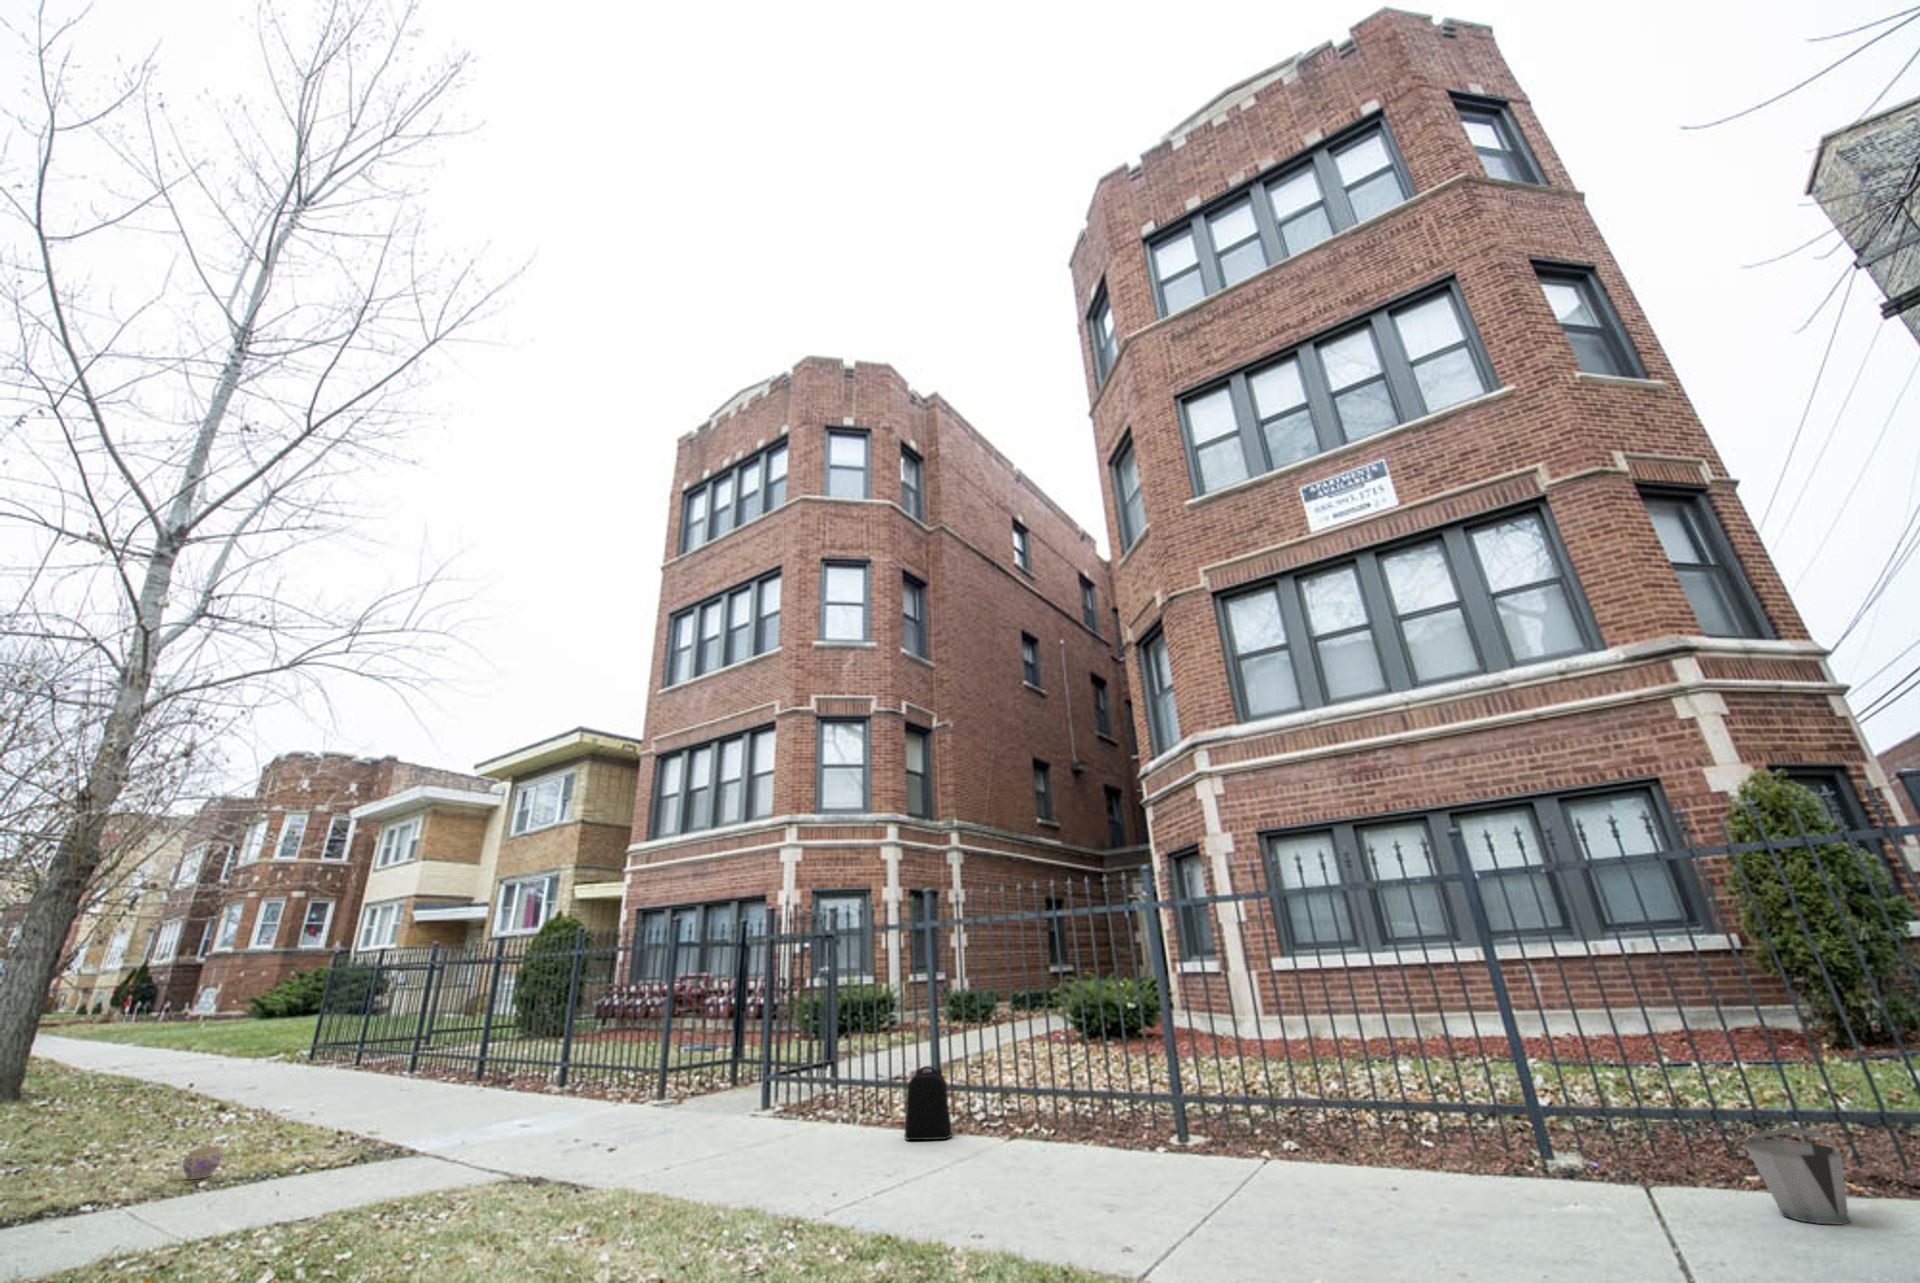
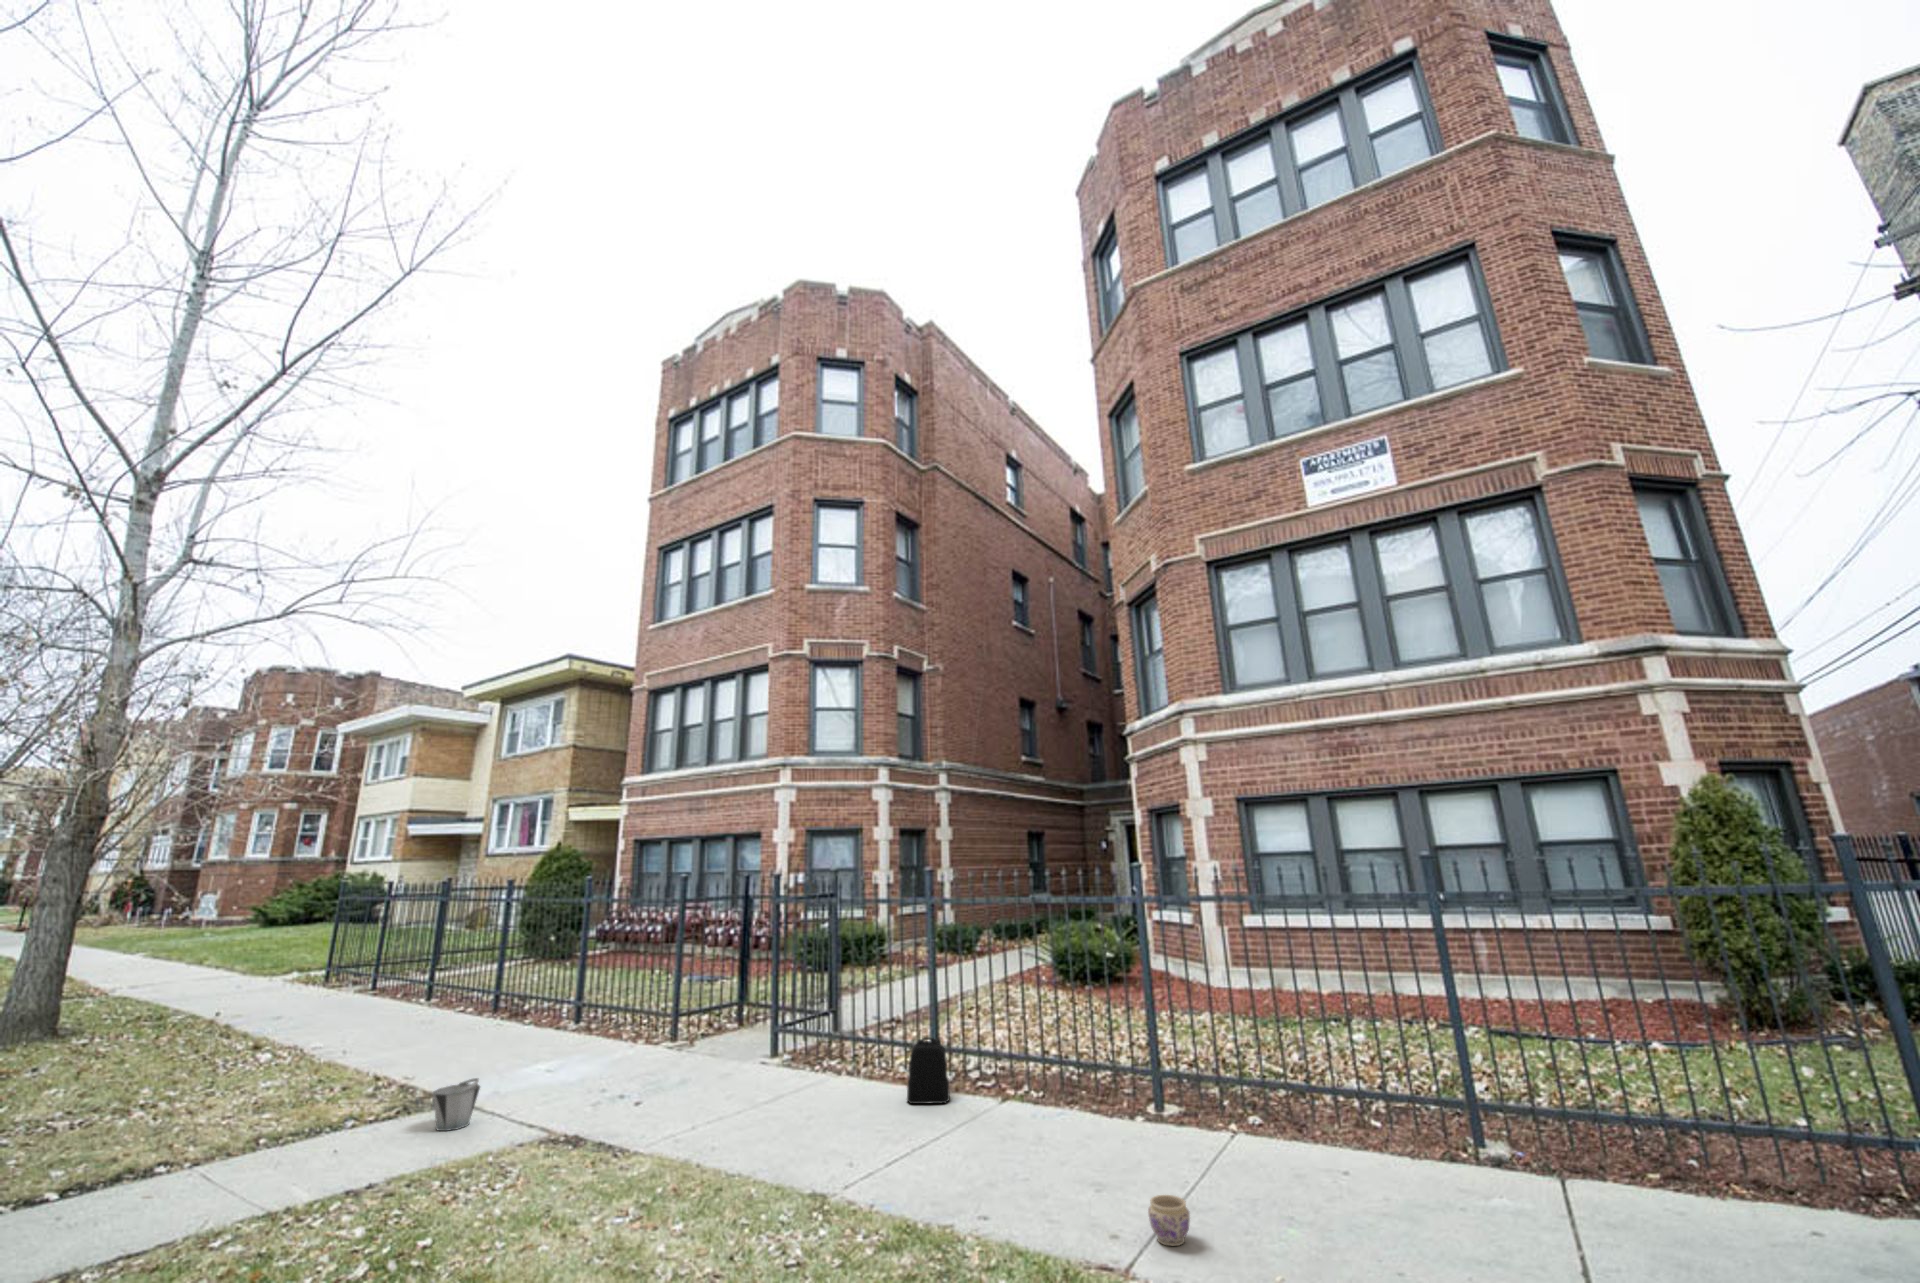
bucket: present [1744,1128,1850,1225] -> present [433,1078,480,1131]
planter: present [183,1146,222,1180] -> present [1148,1195,1190,1246]

